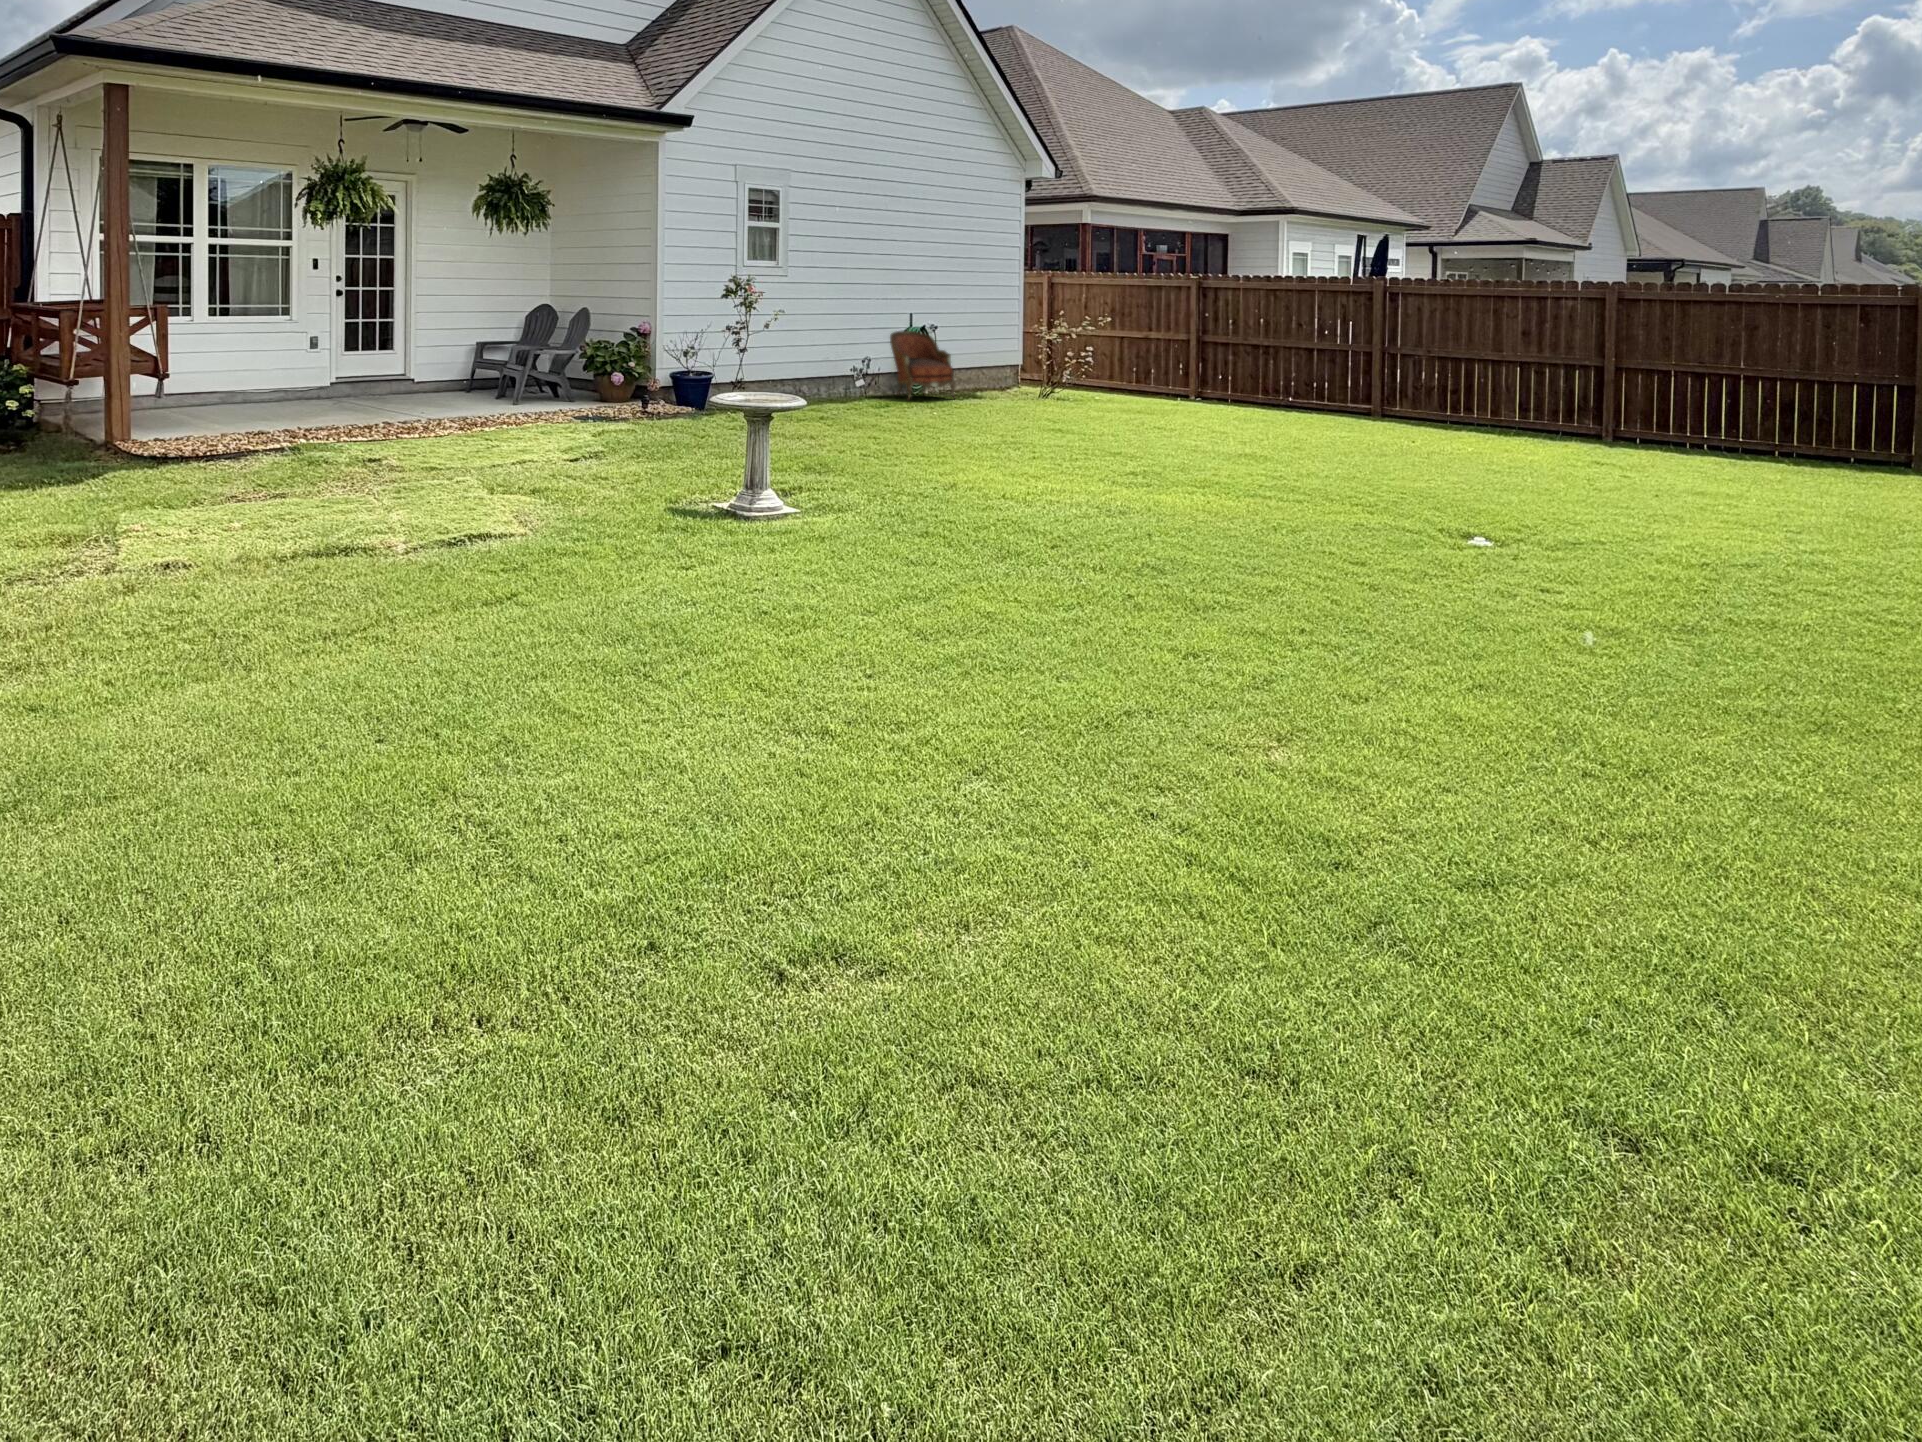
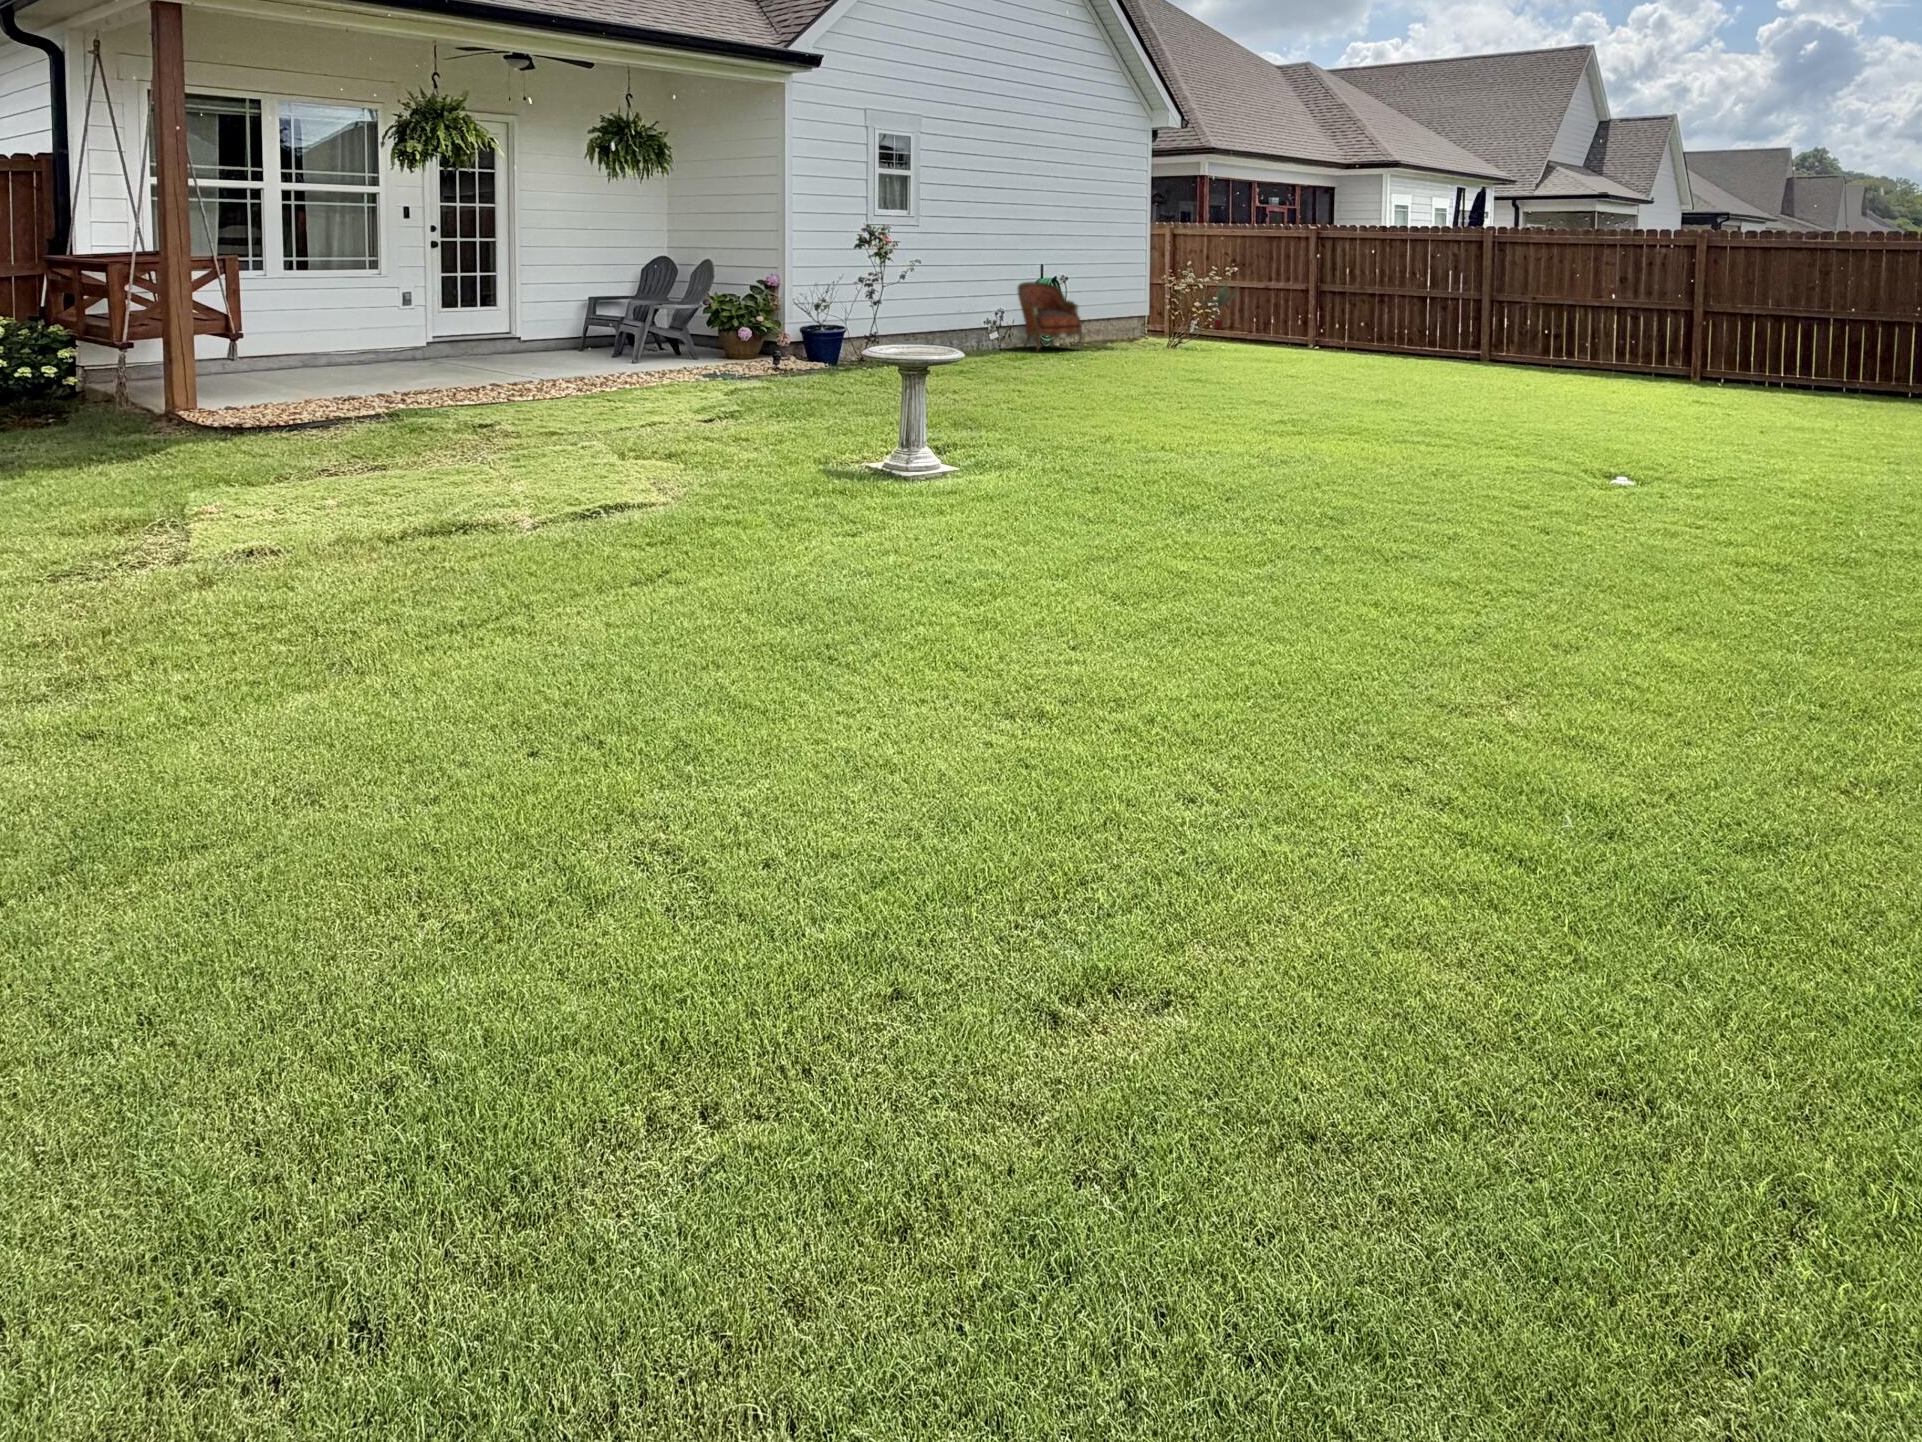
potted tree: none [1081,328,1126,380] -> present [1203,281,1240,329]

